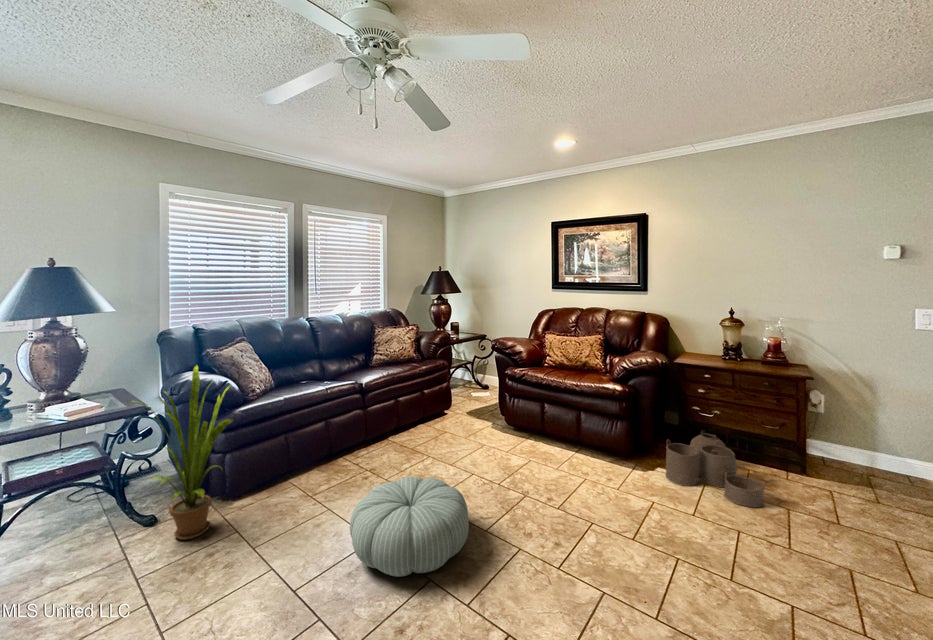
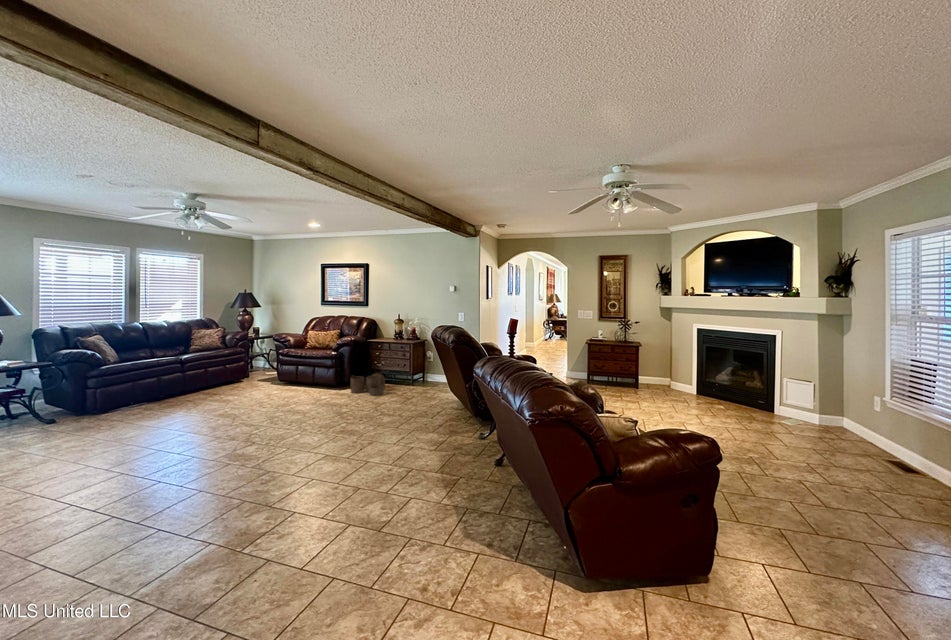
house plant: present [134,365,233,540] -> none [44,342,108,425]
pouf: present [350,477,469,577] -> none [176,390,237,420]

